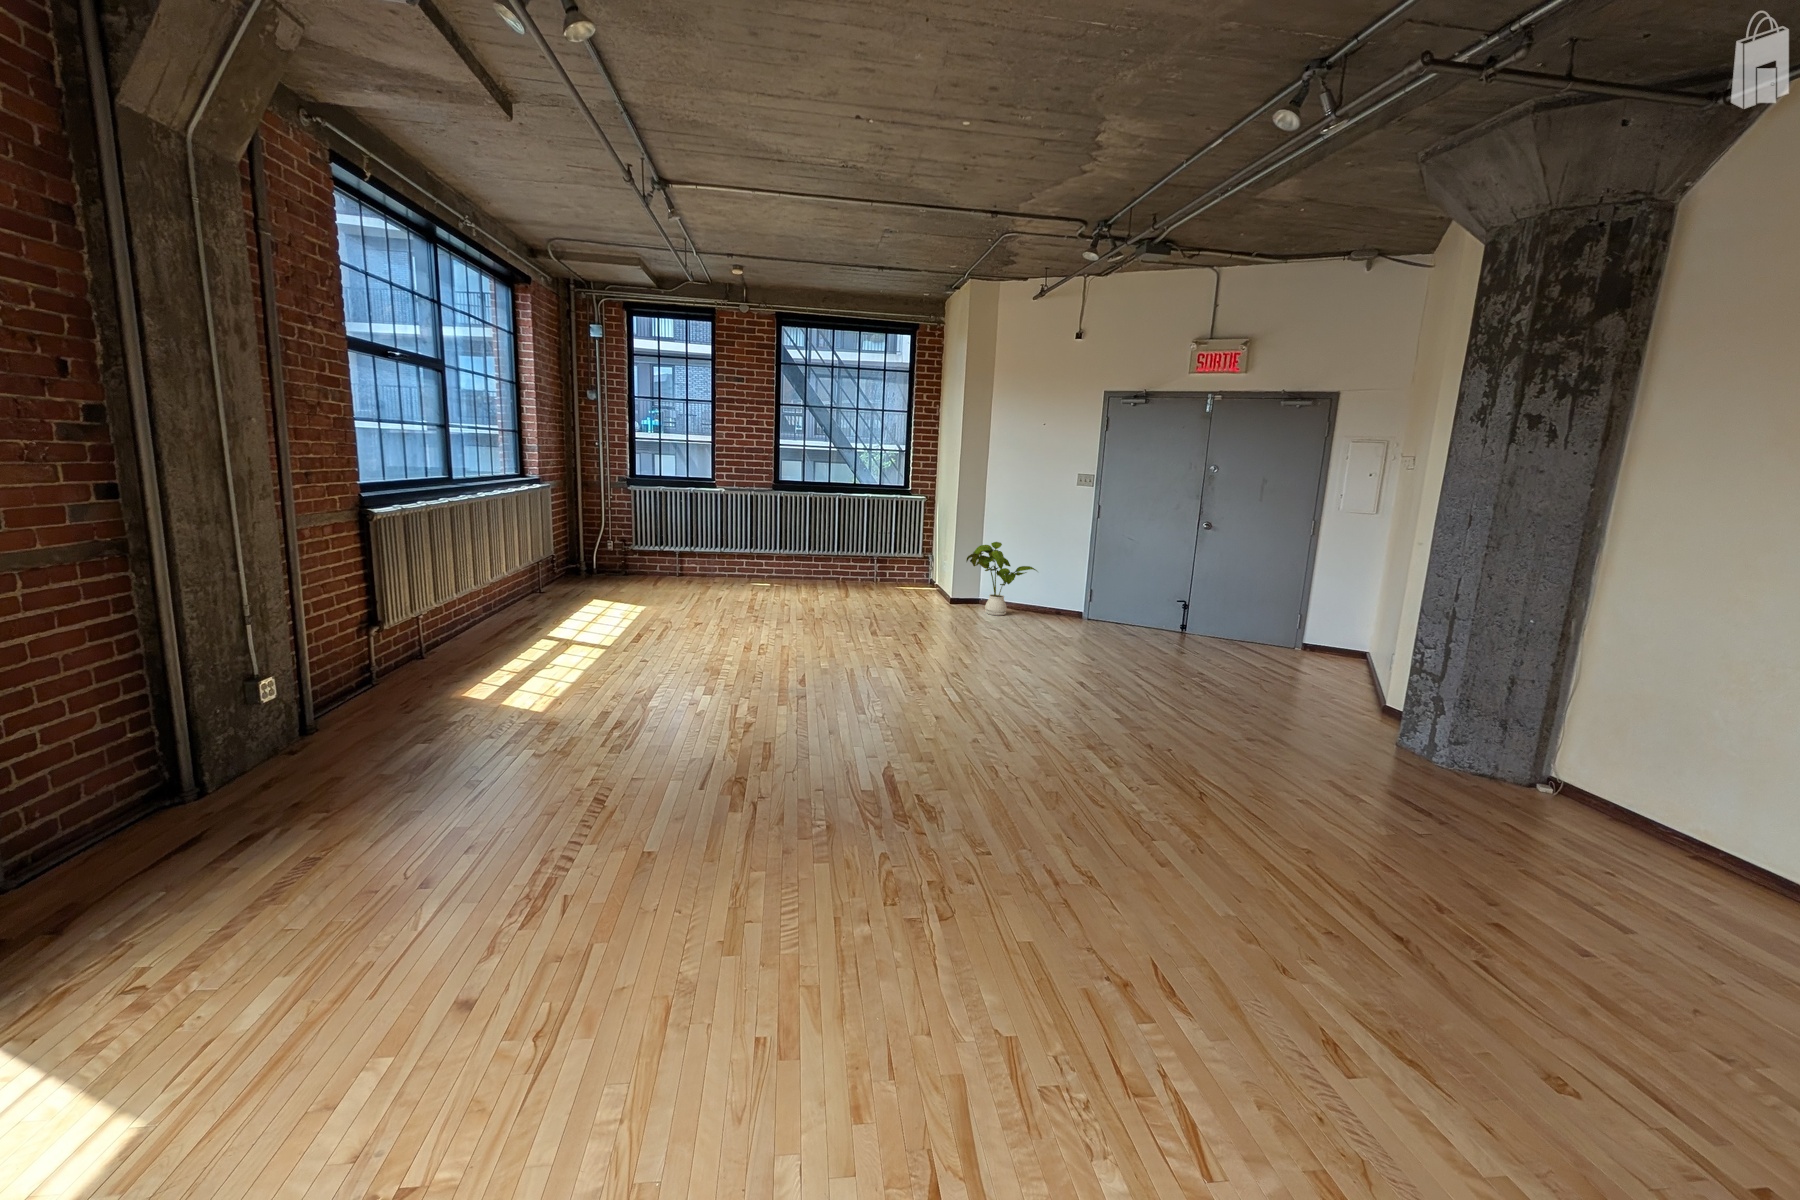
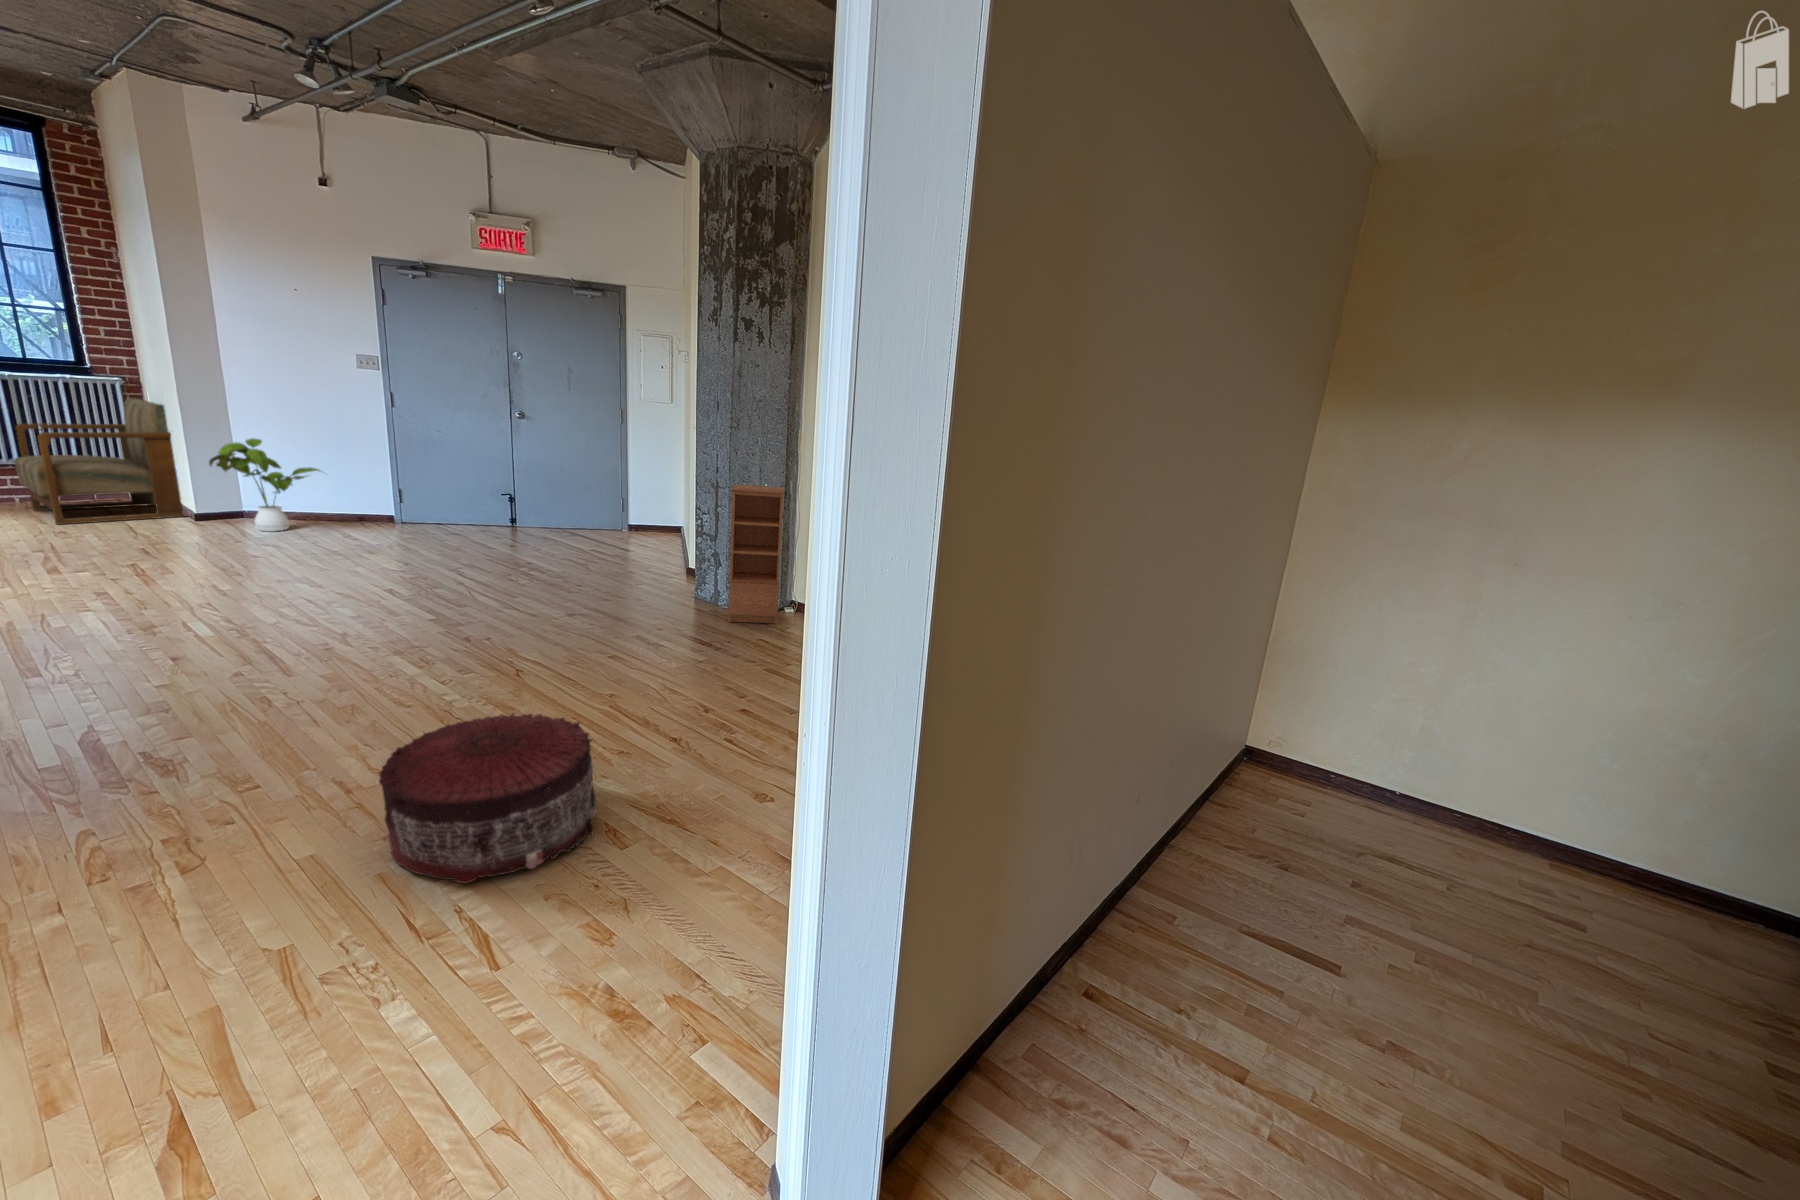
armchair: none [865,511,950,598] -> present [14,398,186,525]
bookcase: none [1451,618,1570,810] -> present [728,484,784,624]
pouf: none [1098,852,1332,1070] -> present [379,713,596,884]

